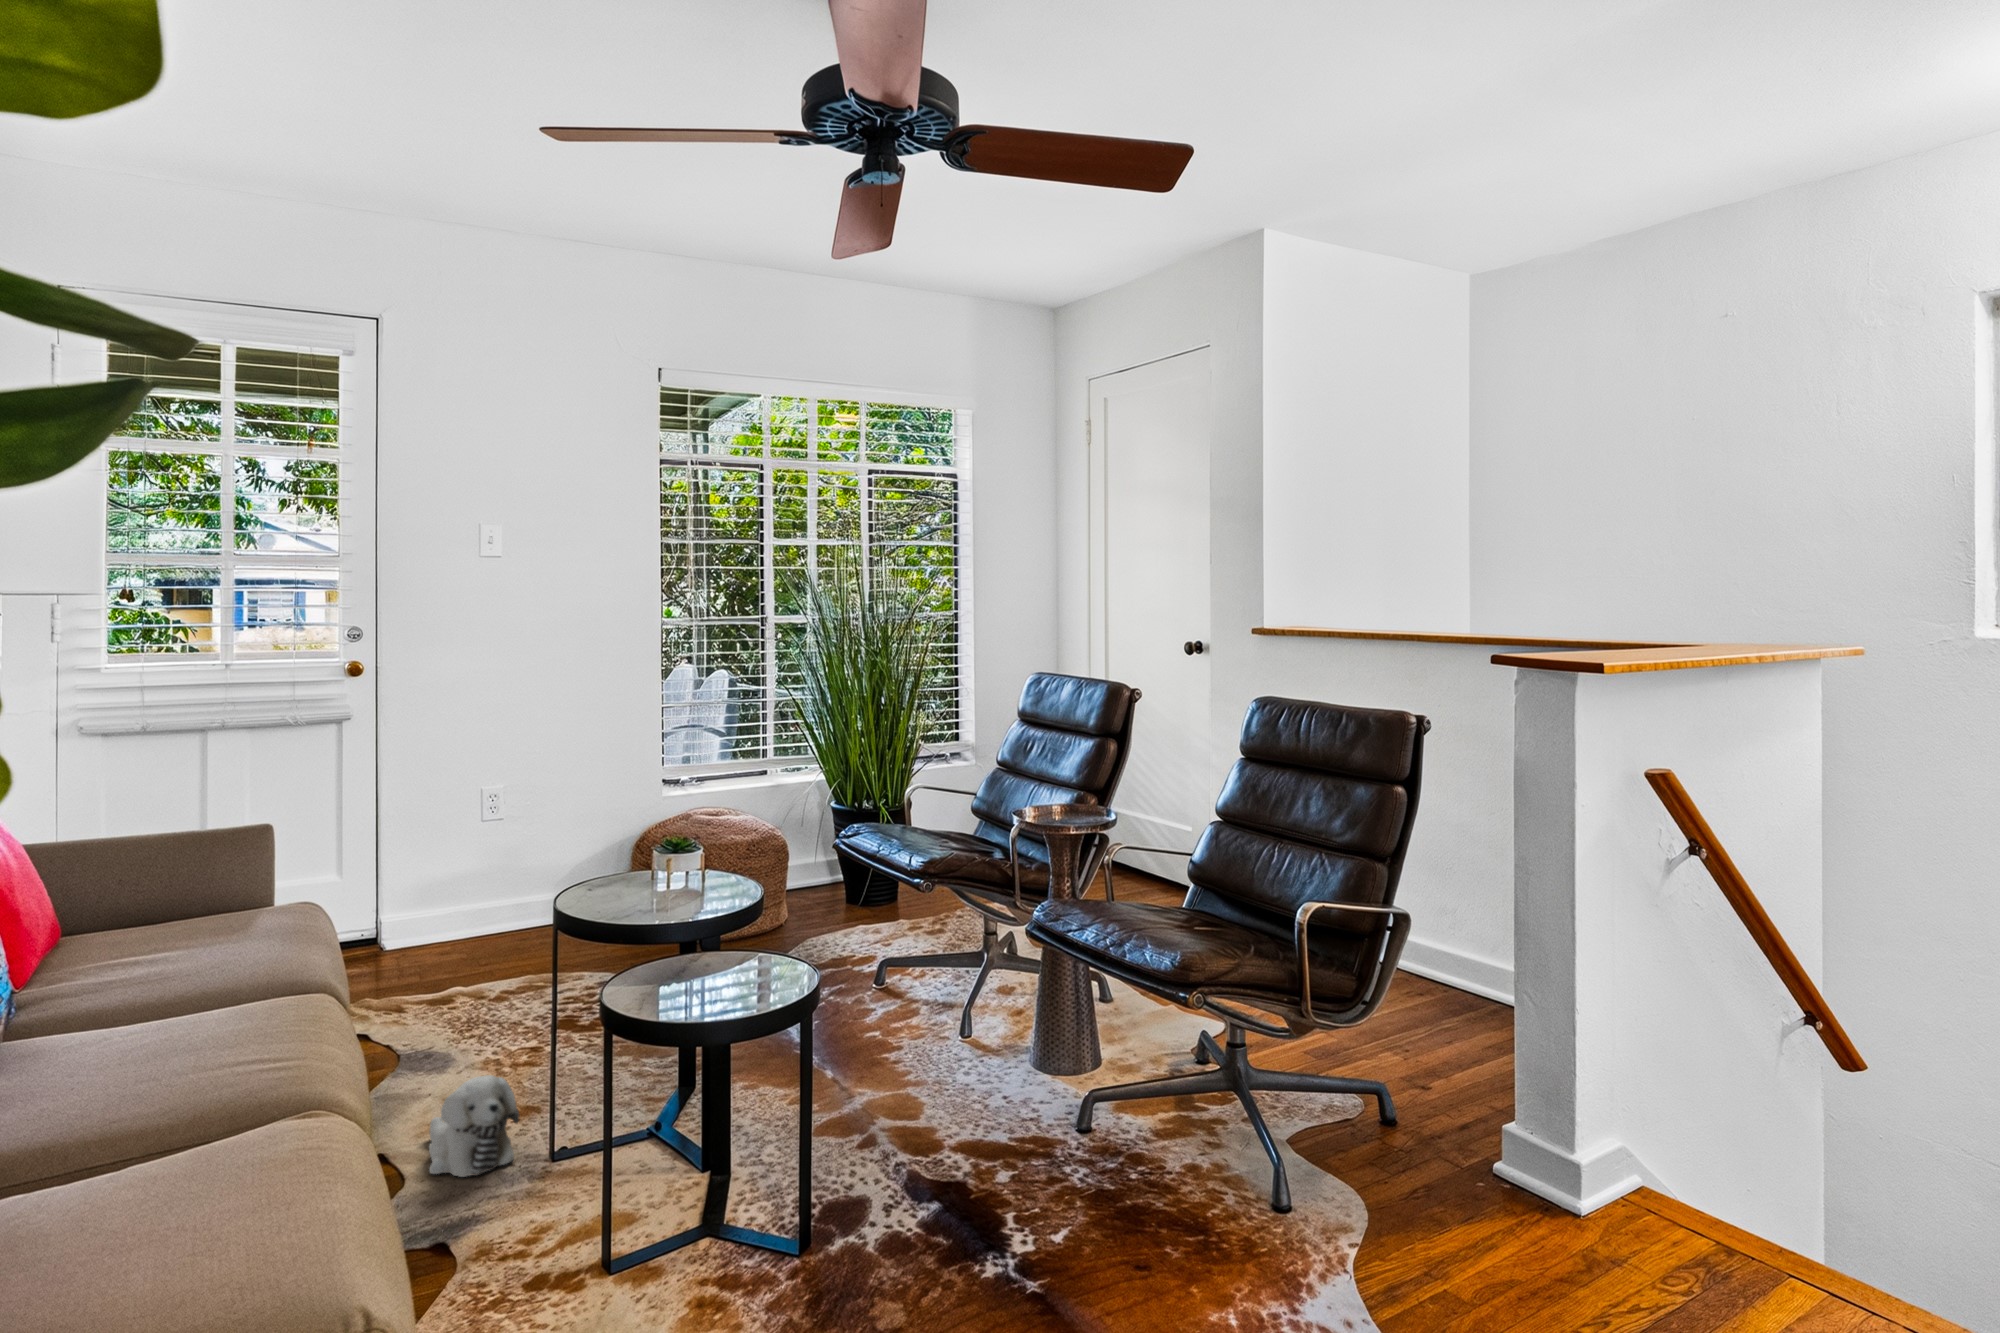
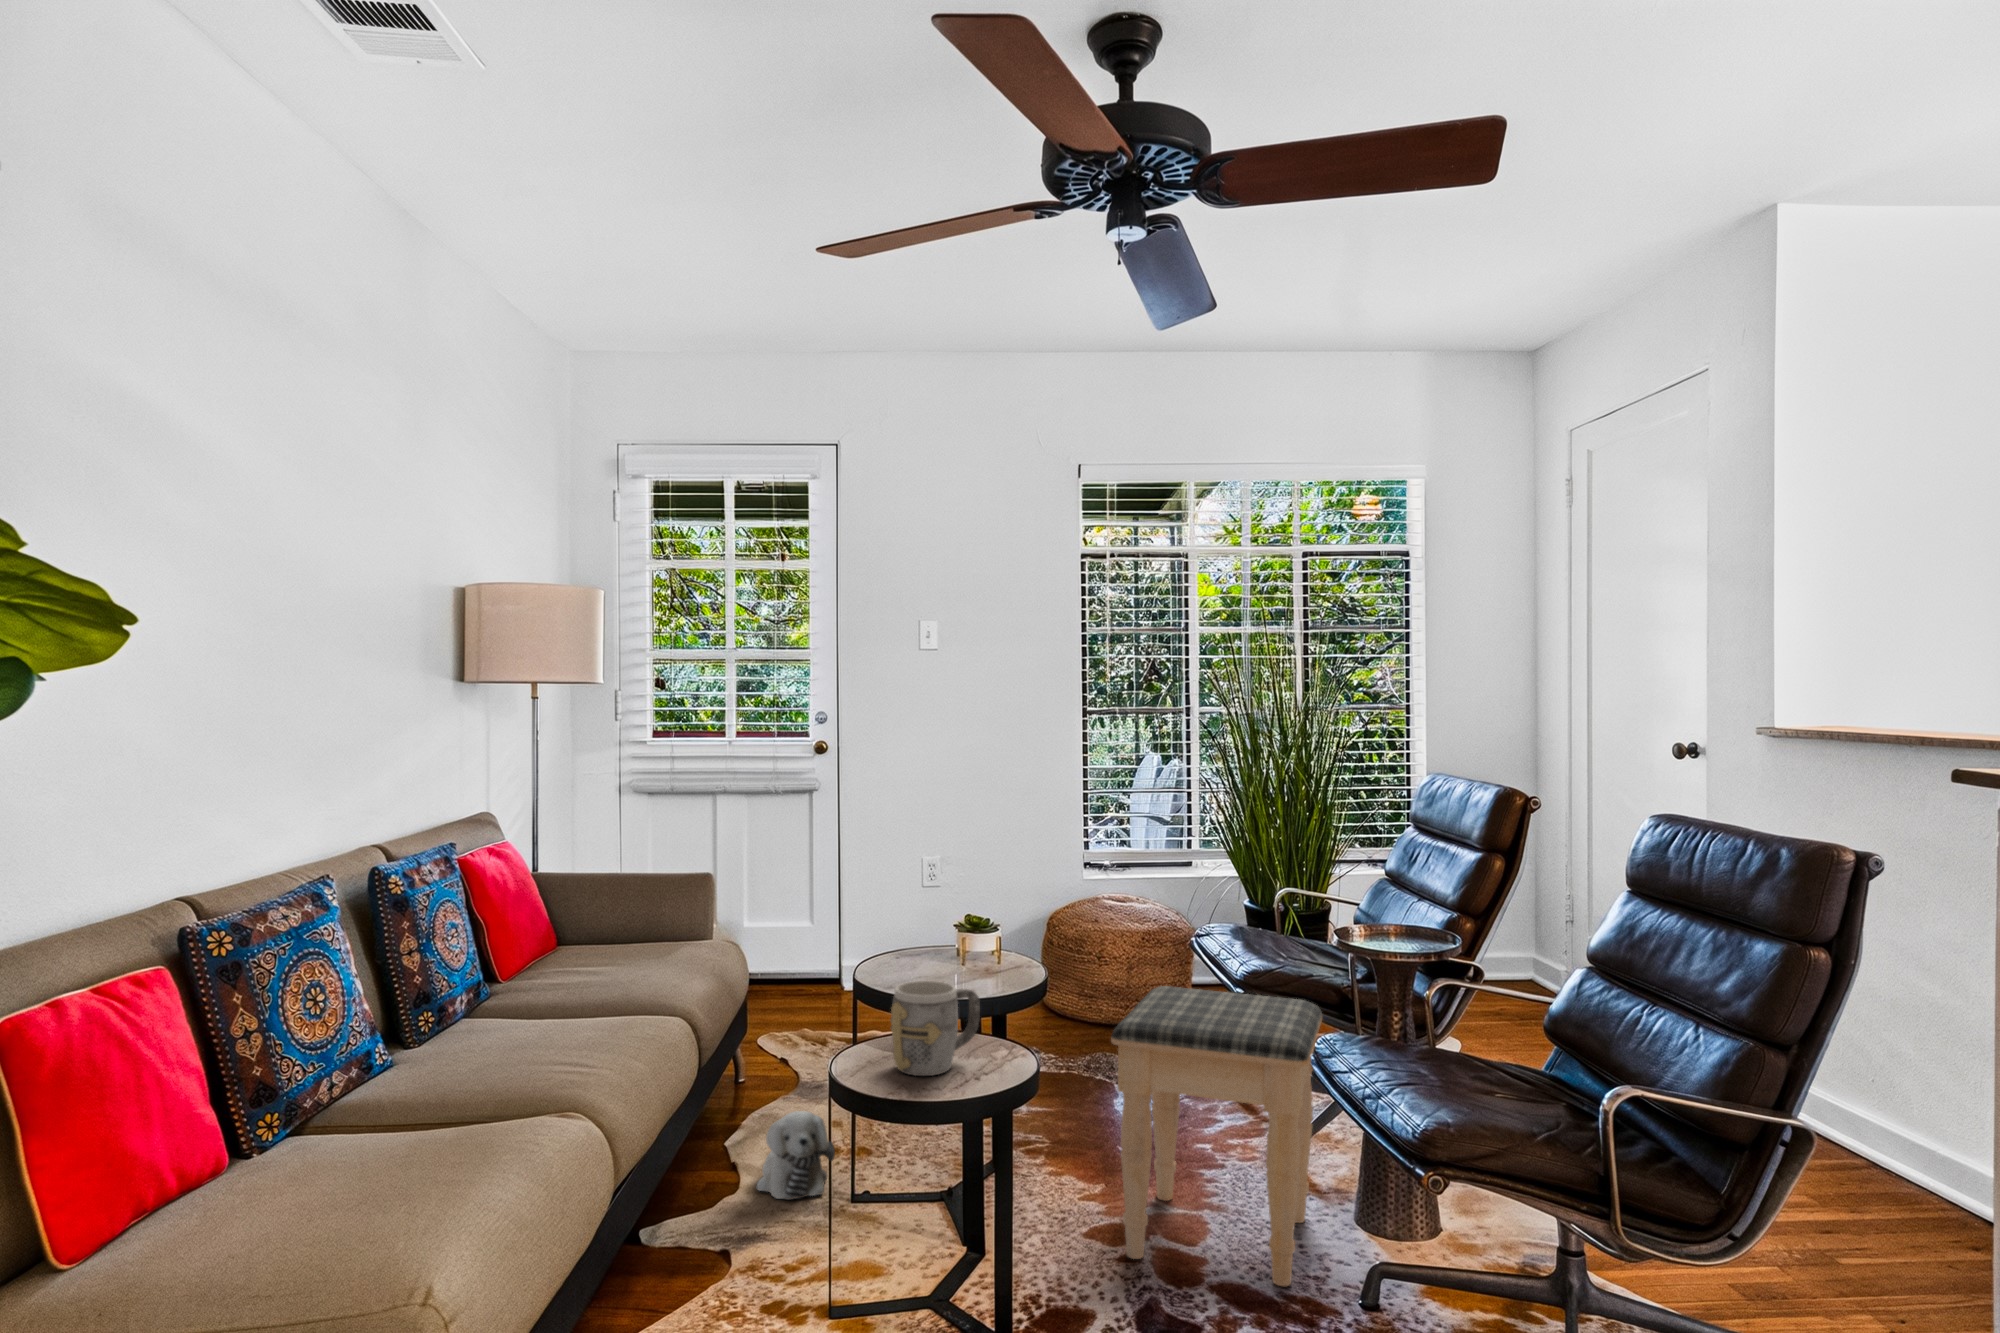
footstool: none [843,881,1031,1143] -> present [1111,986,1322,1286]
mug: none [668,903,751,1002] -> present [890,981,980,1076]

